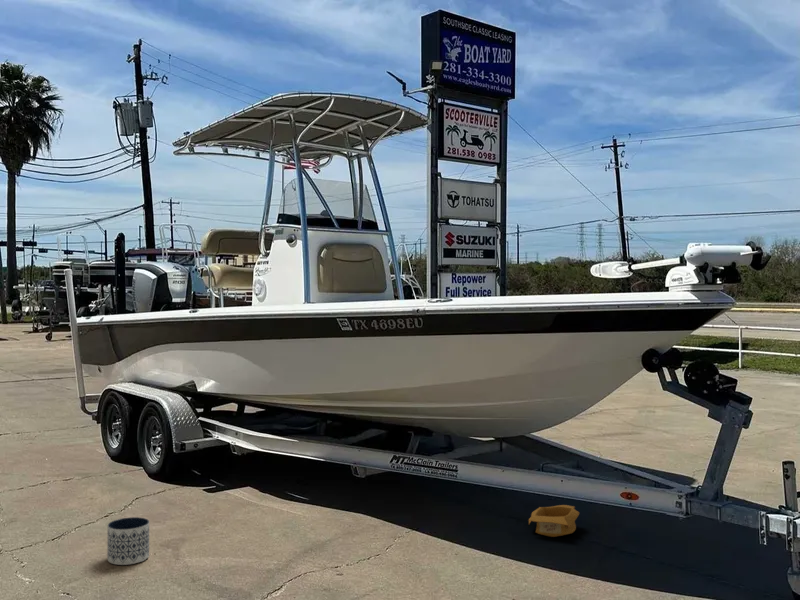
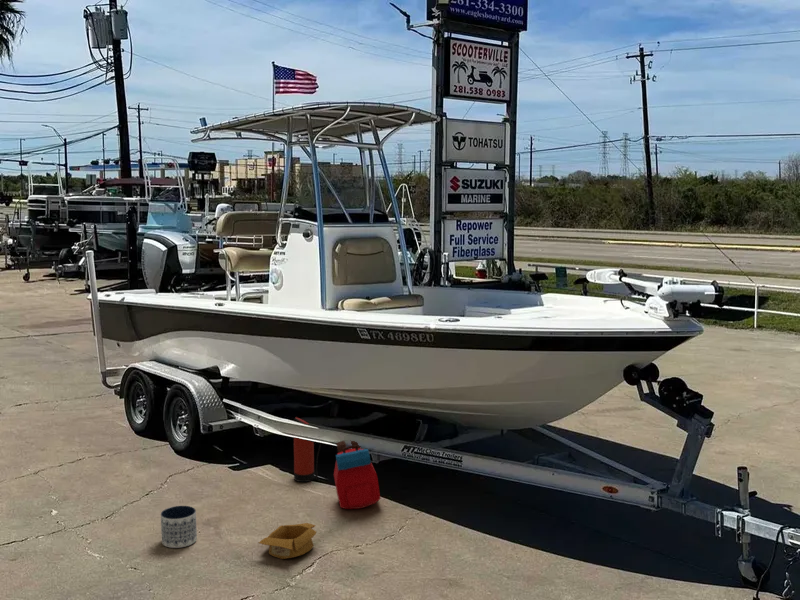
fire extinguisher: none [271,432,302,504] -> present [294,418,321,482]
backpack: none [313,451,364,529] -> present [334,441,380,509]
cardboard box: present [529,505,579,537] -> present [259,523,316,559]

